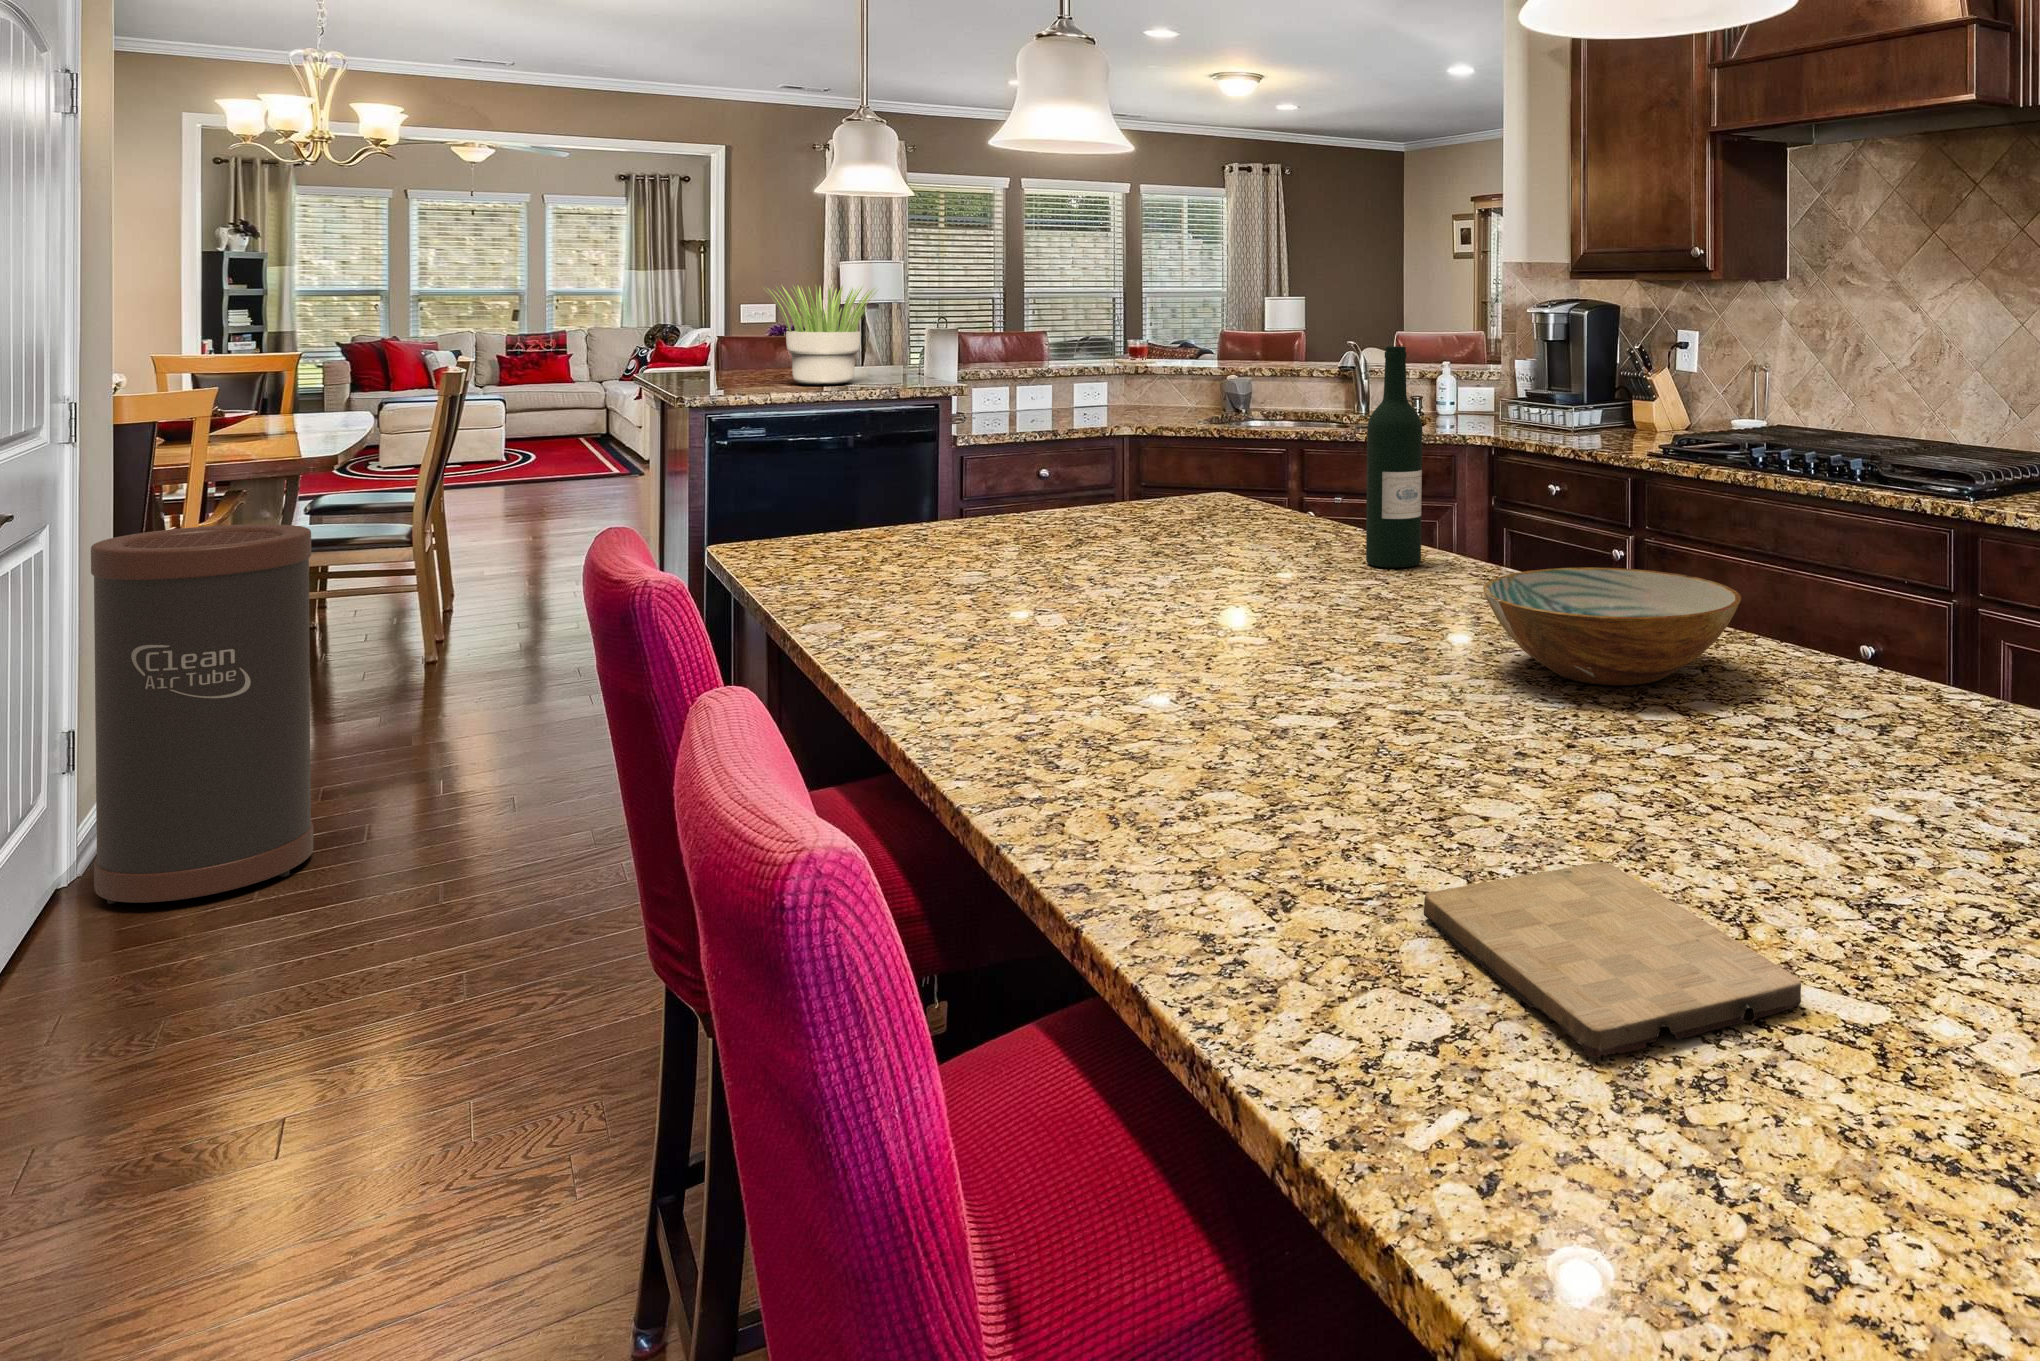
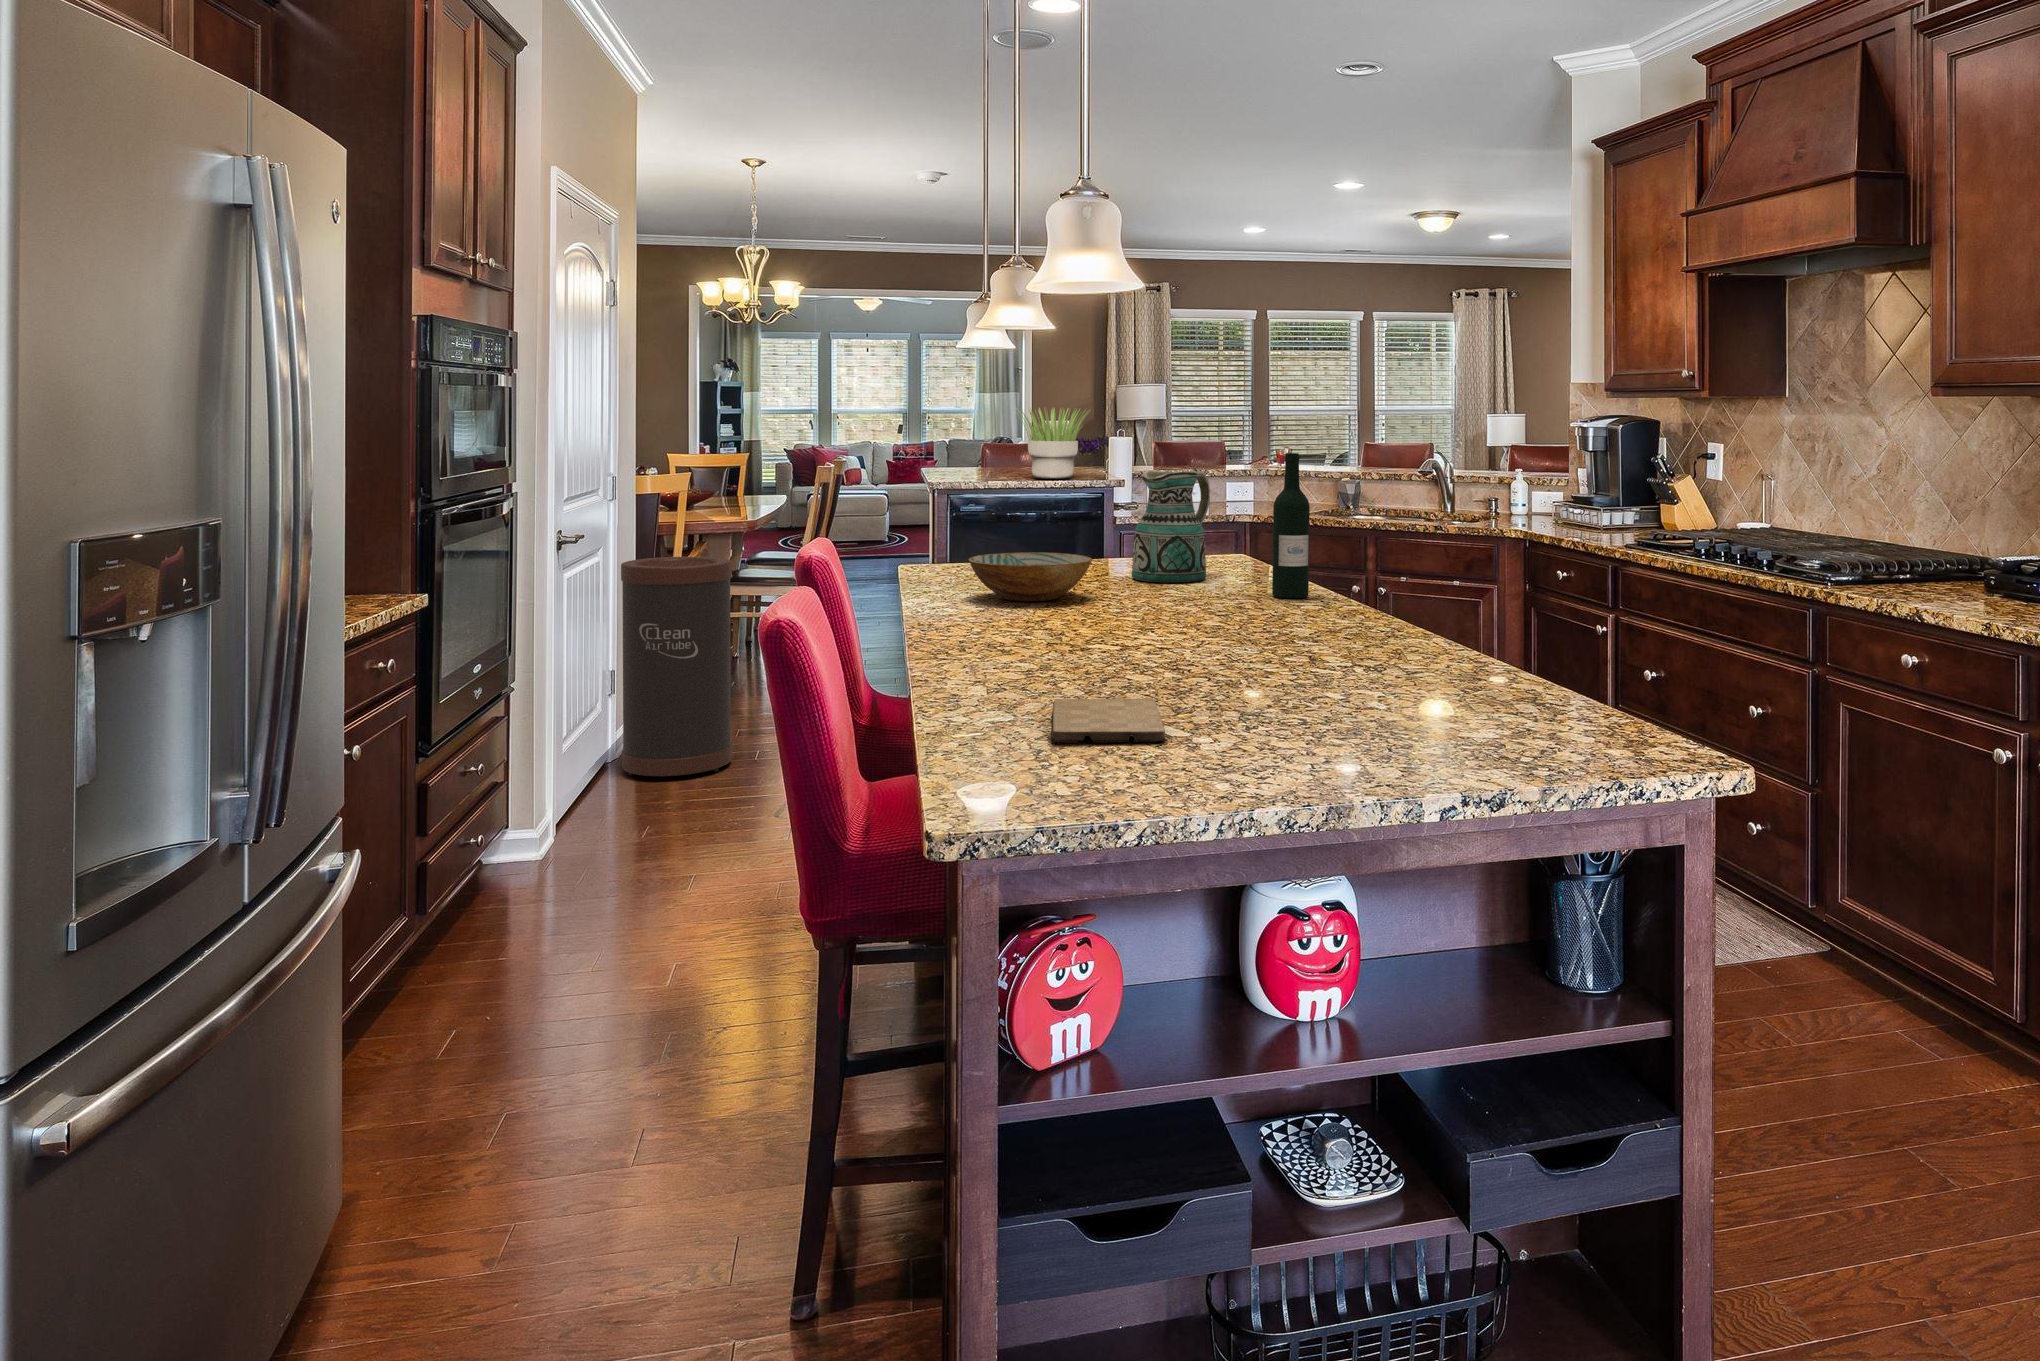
ceramic pitcher: none [1109,371,1225,549] -> present [1132,469,1210,582]
bowl: present [1483,567,1741,685] -> present [969,552,1092,601]

